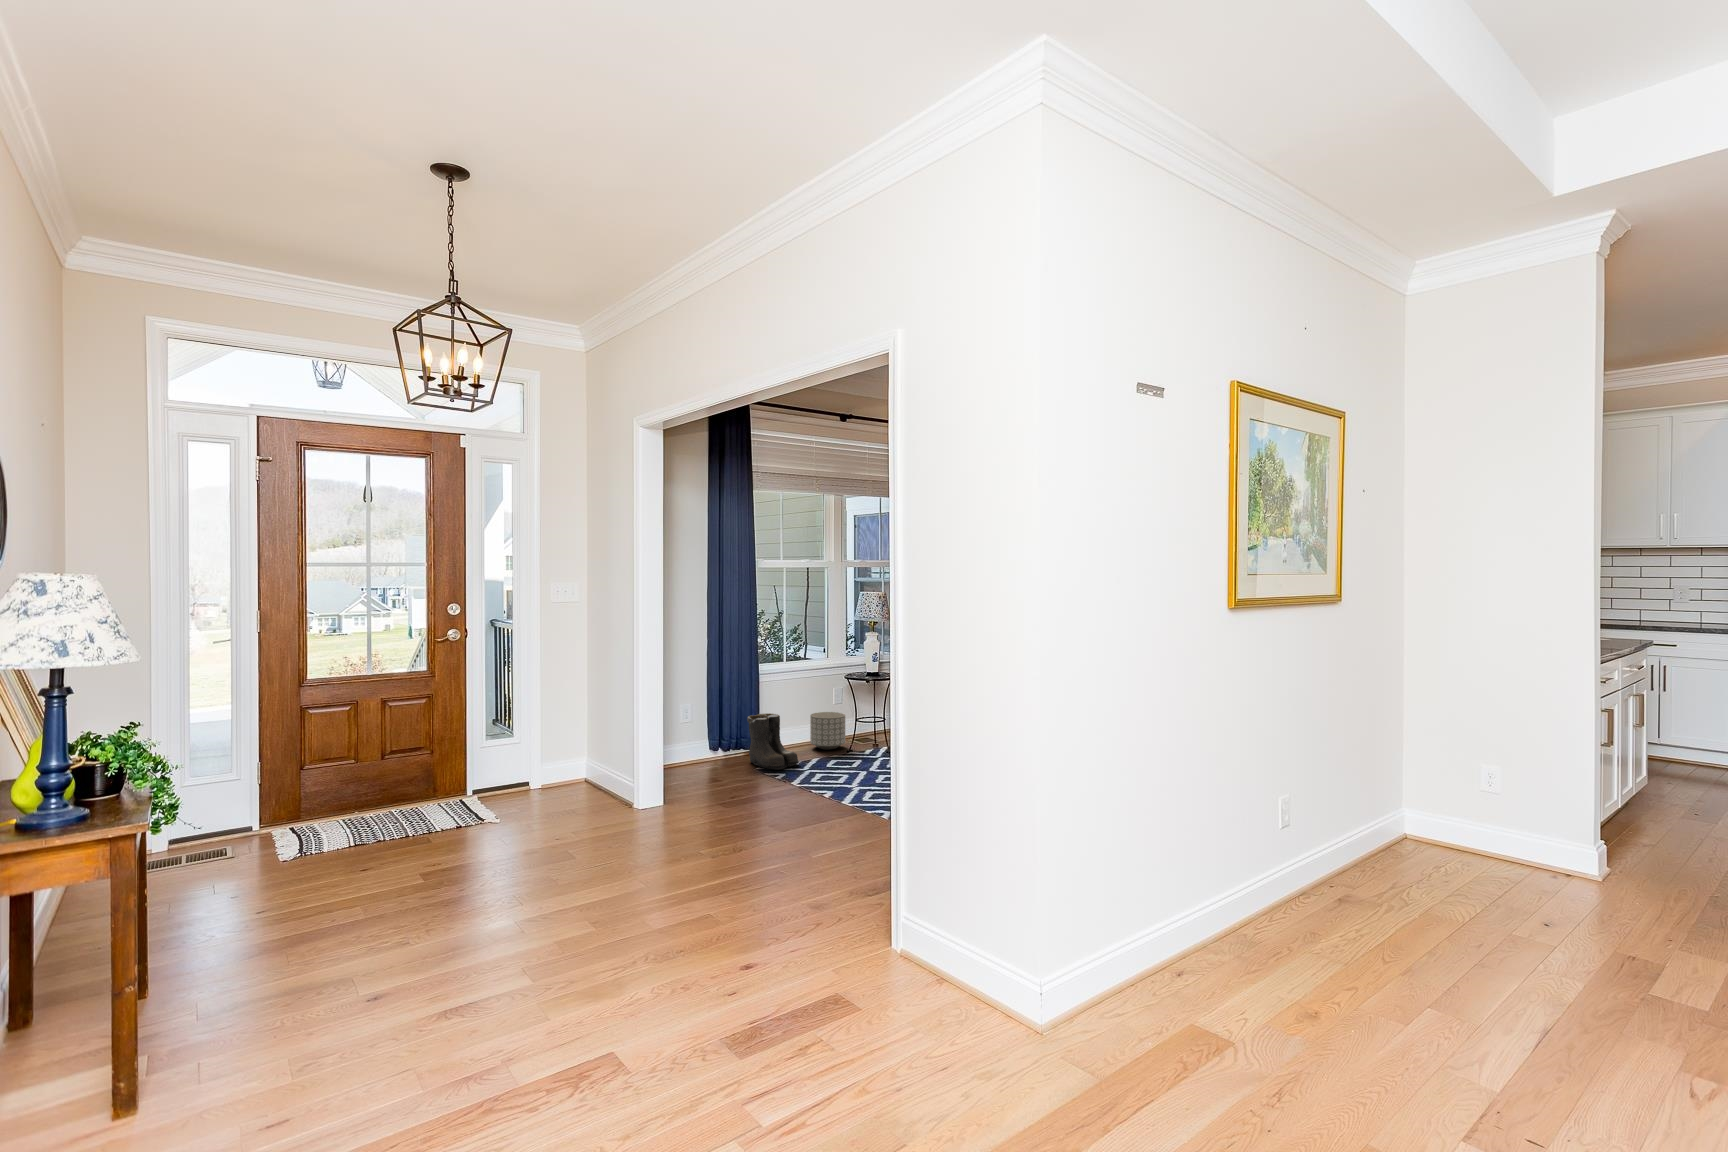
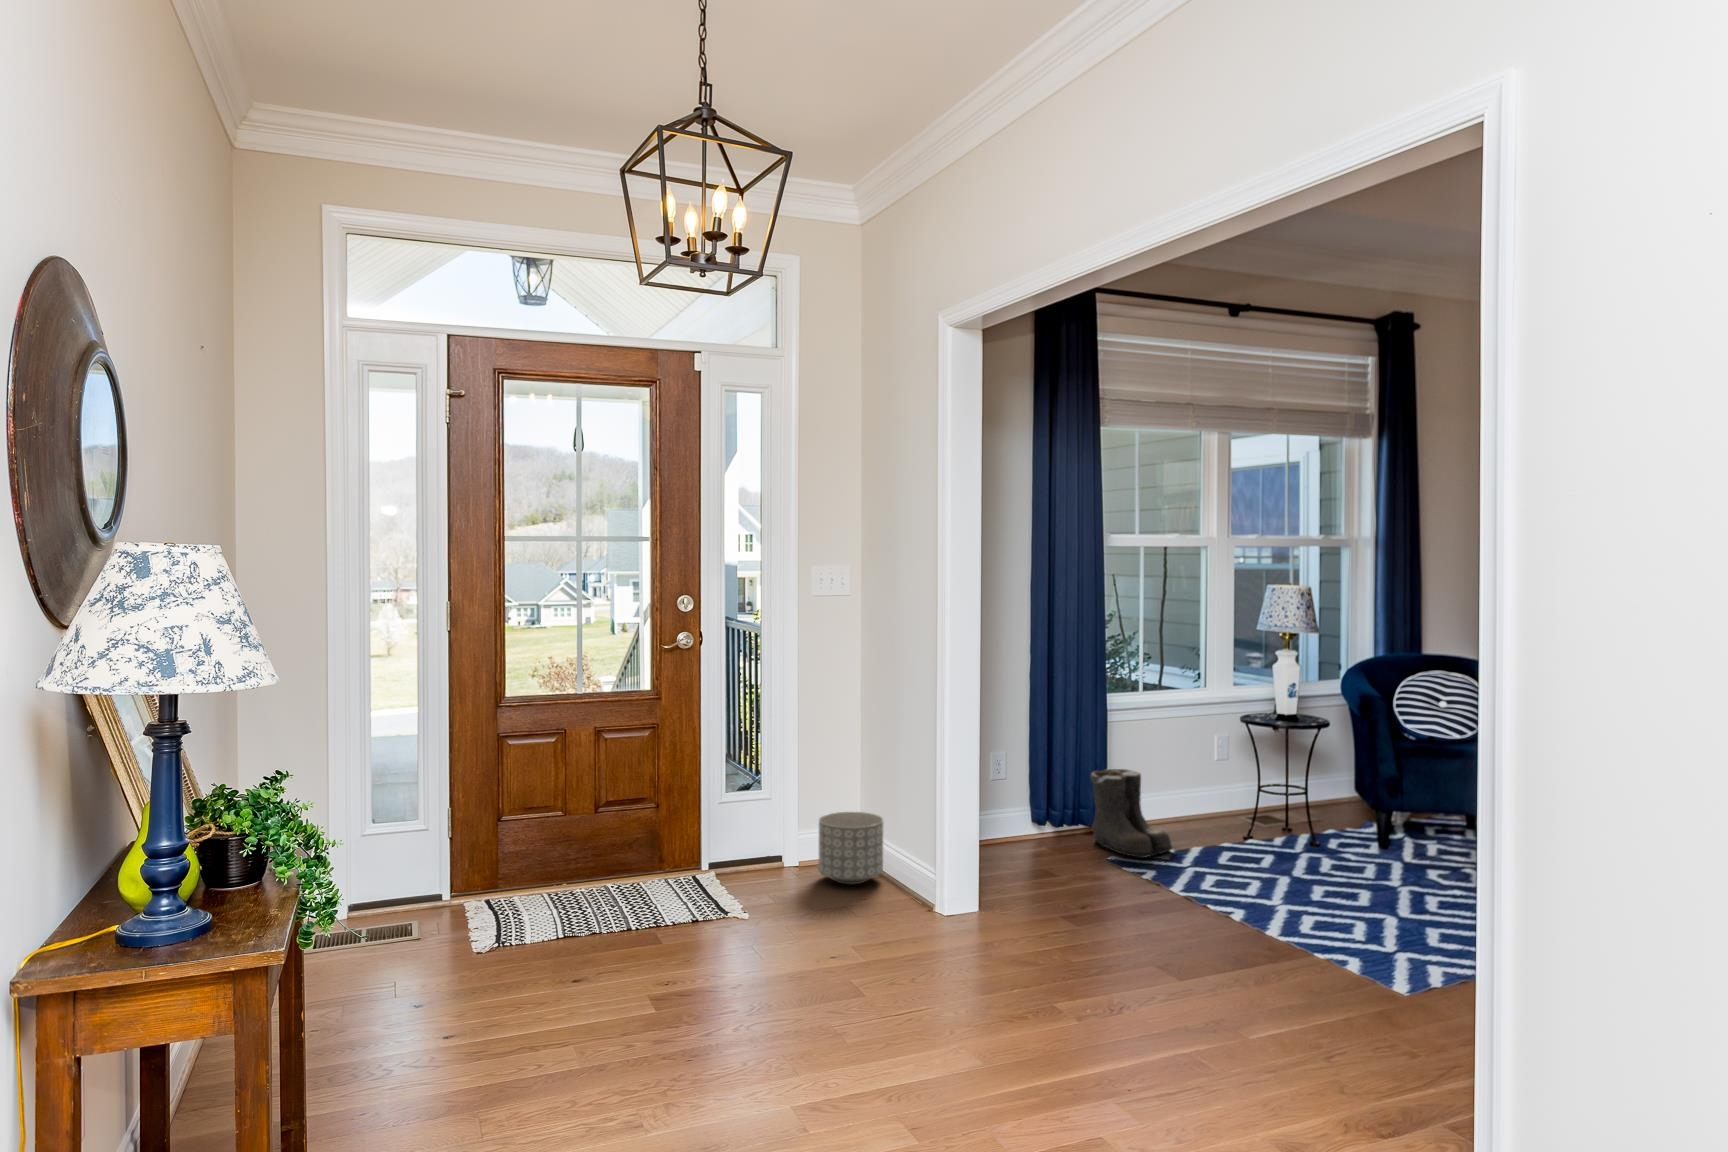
planter: present [810,712,845,750] -> present [819,812,883,884]

